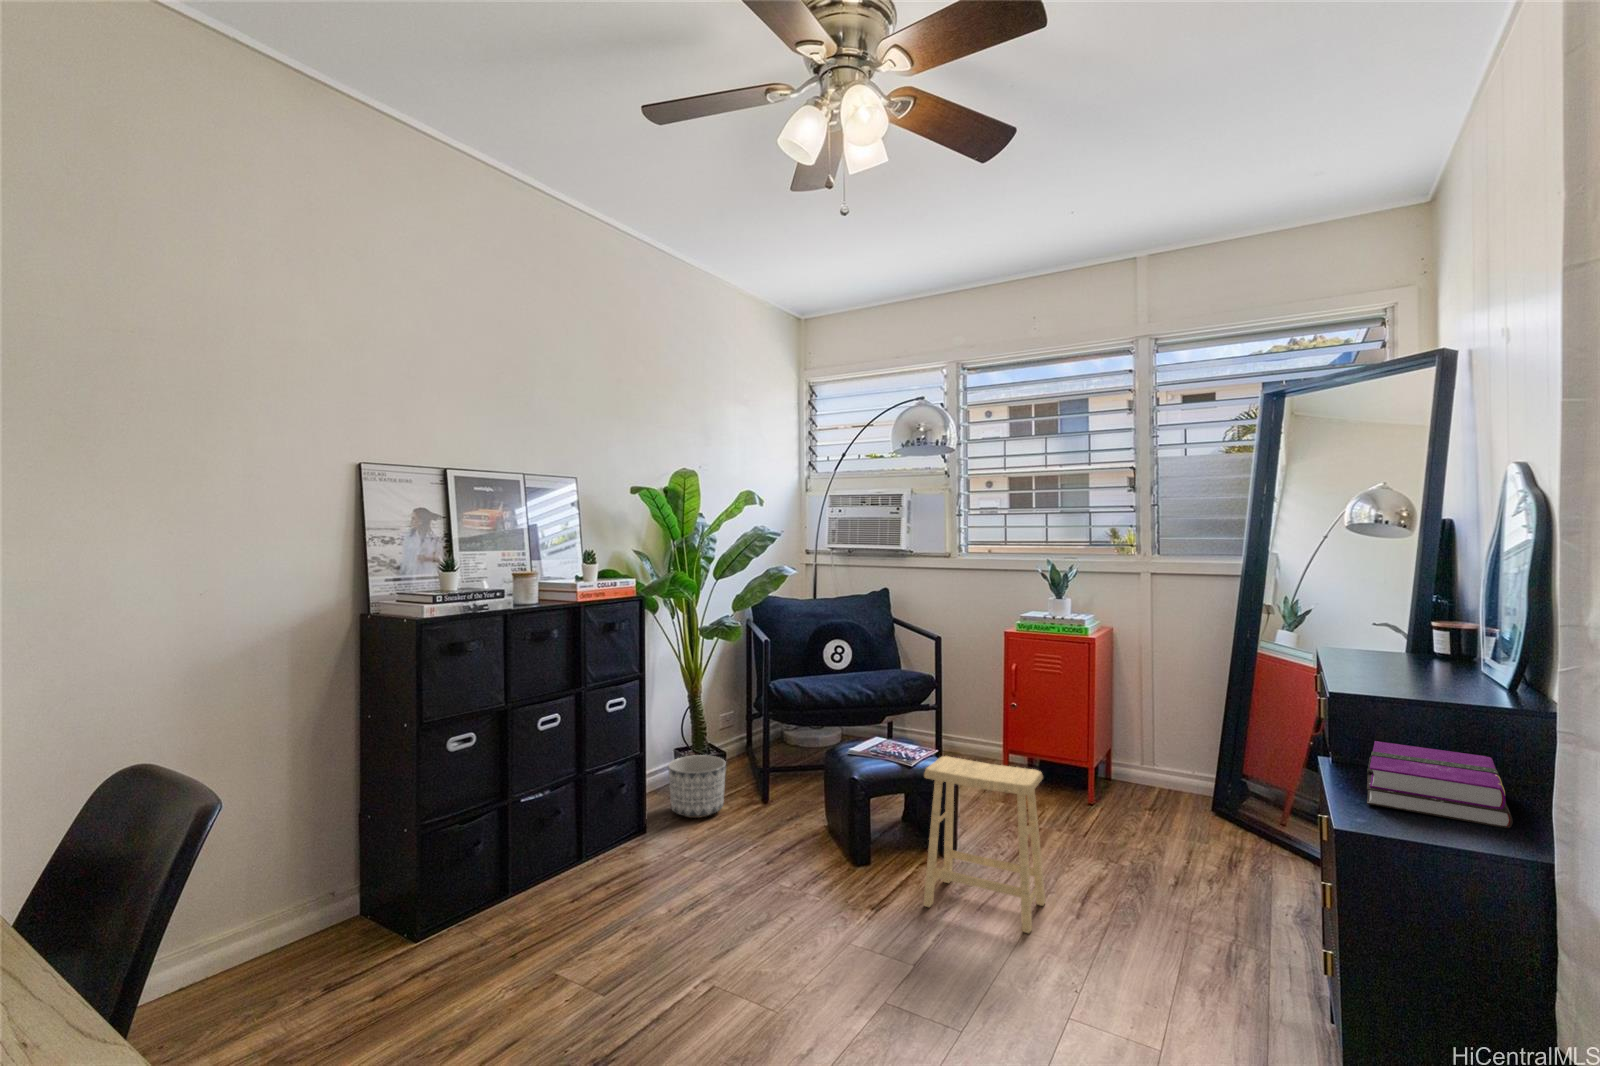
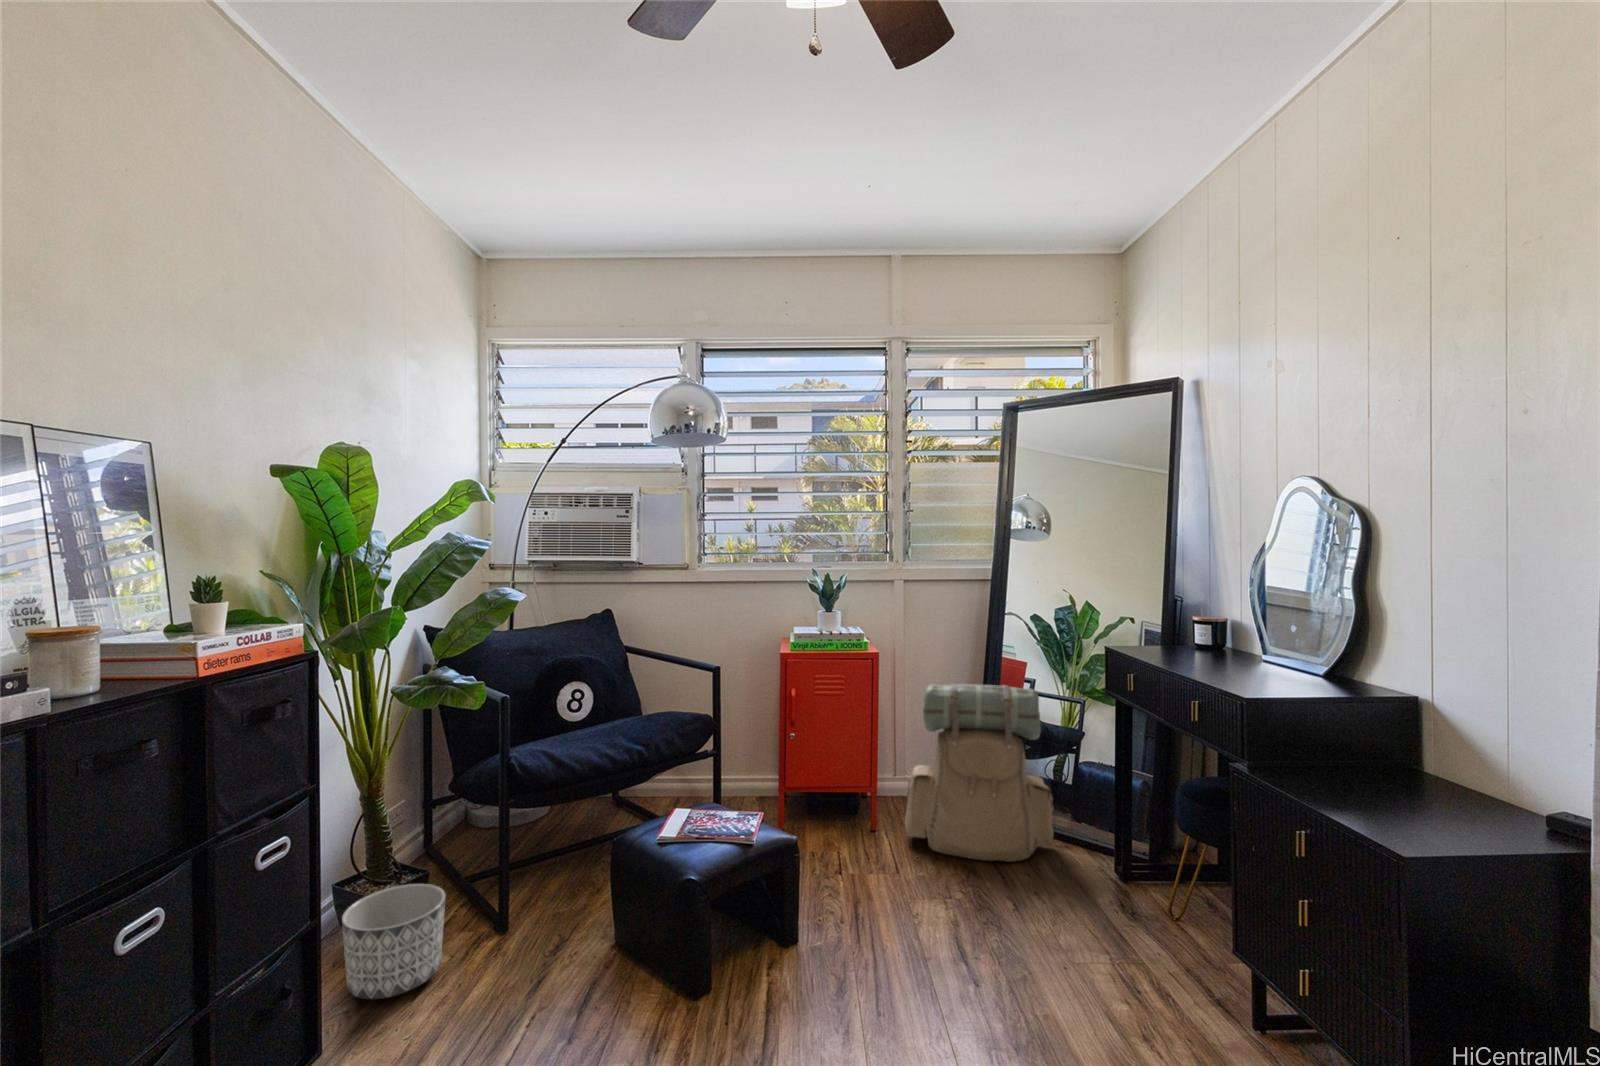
backpack: none [1114,674,1276,859] -> present [905,684,1054,861]
hardback book: present [1367,741,1513,828] -> none [1297,744,1494,820]
footstool: present [924,756,1046,933] -> none [809,821,952,1033]

